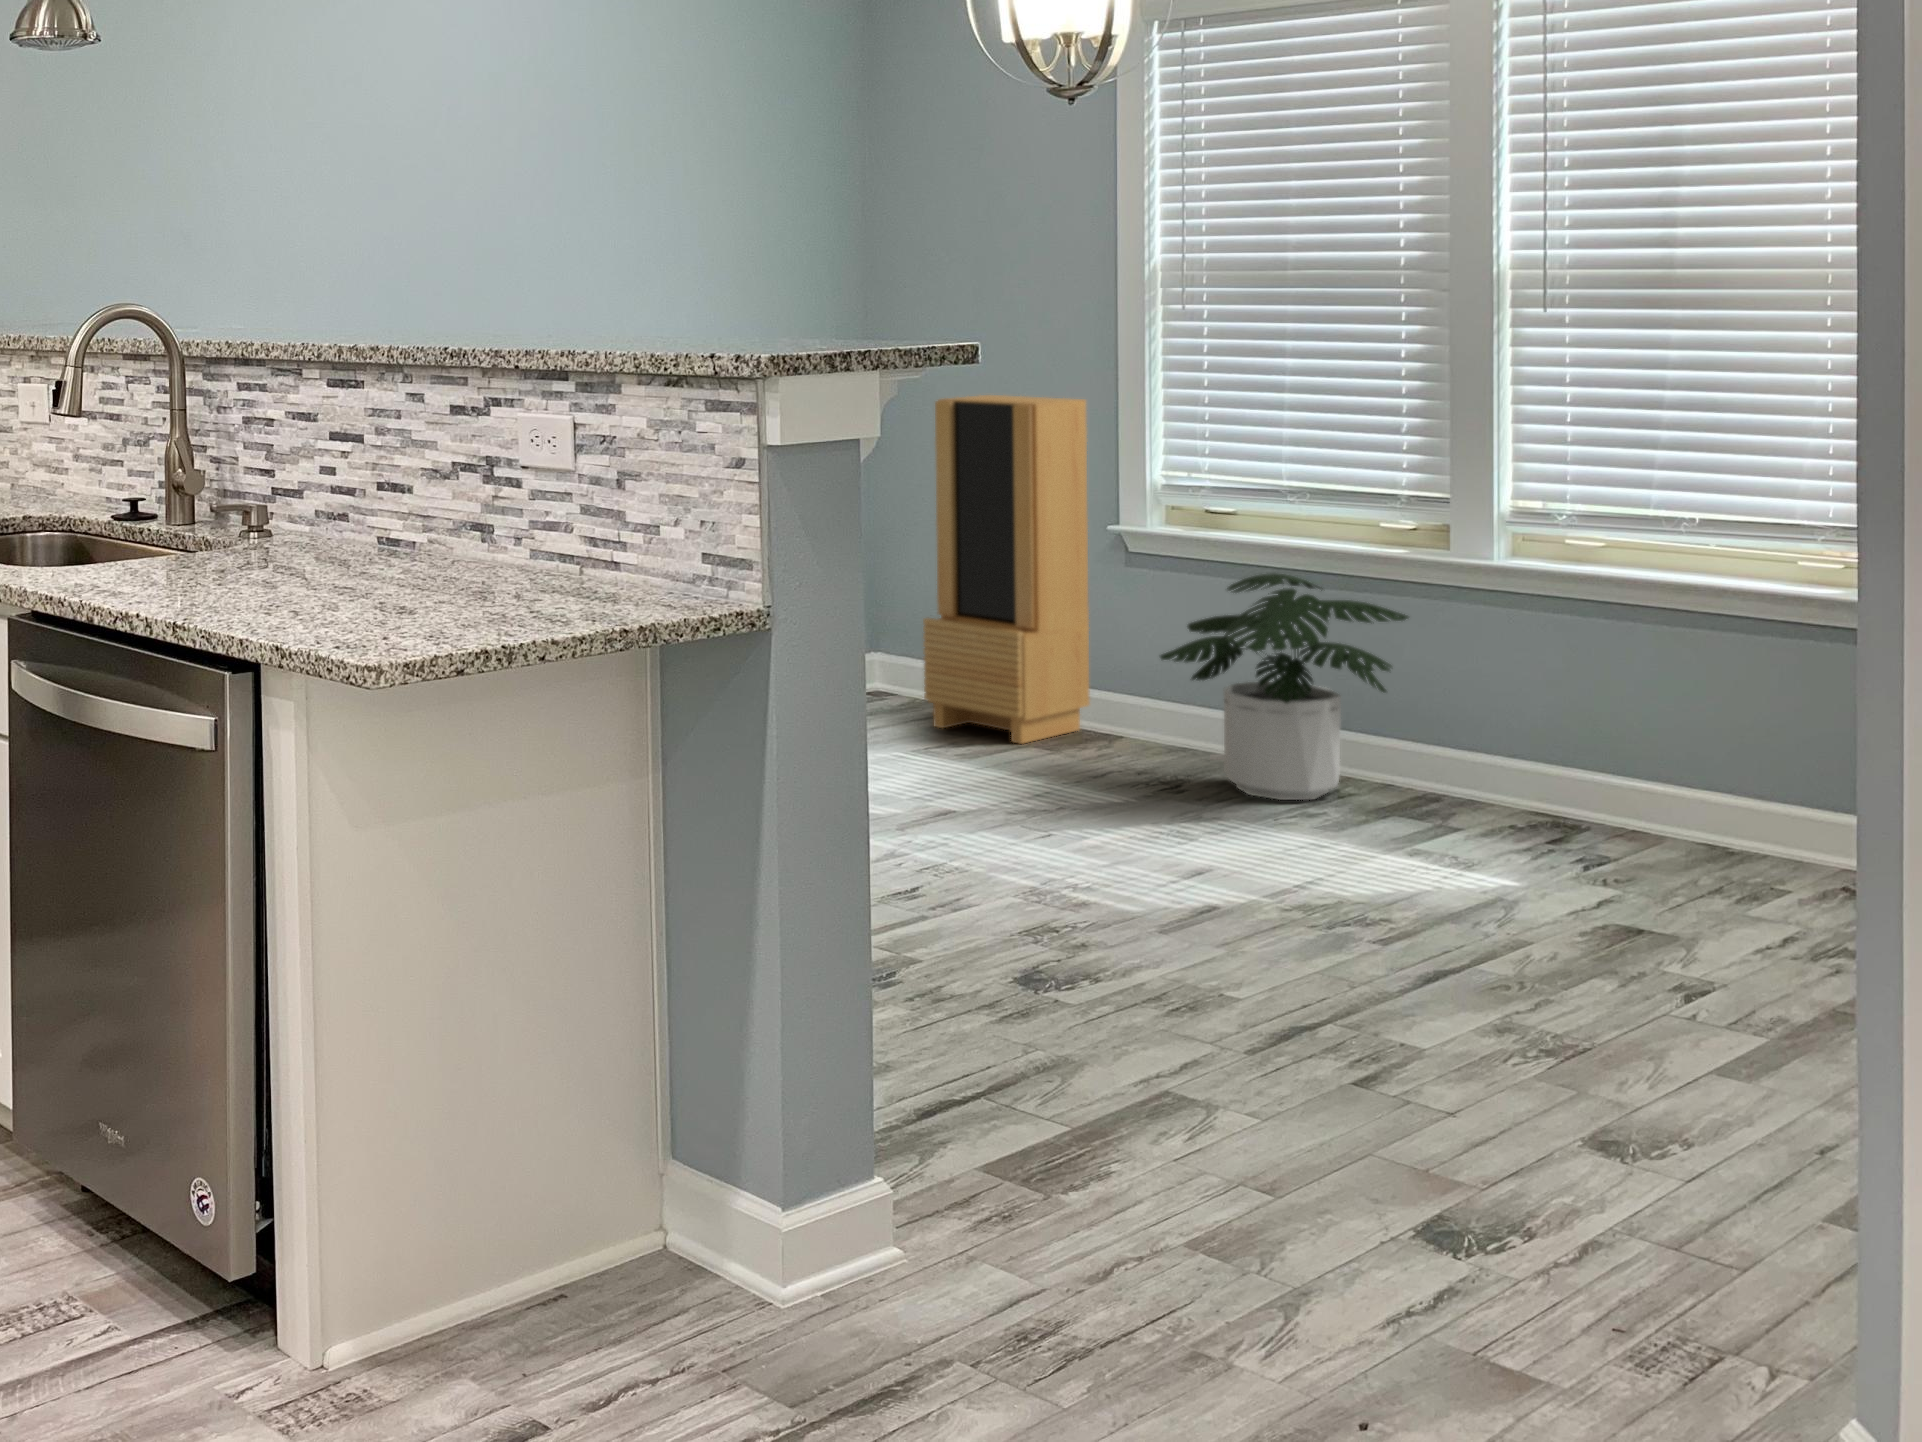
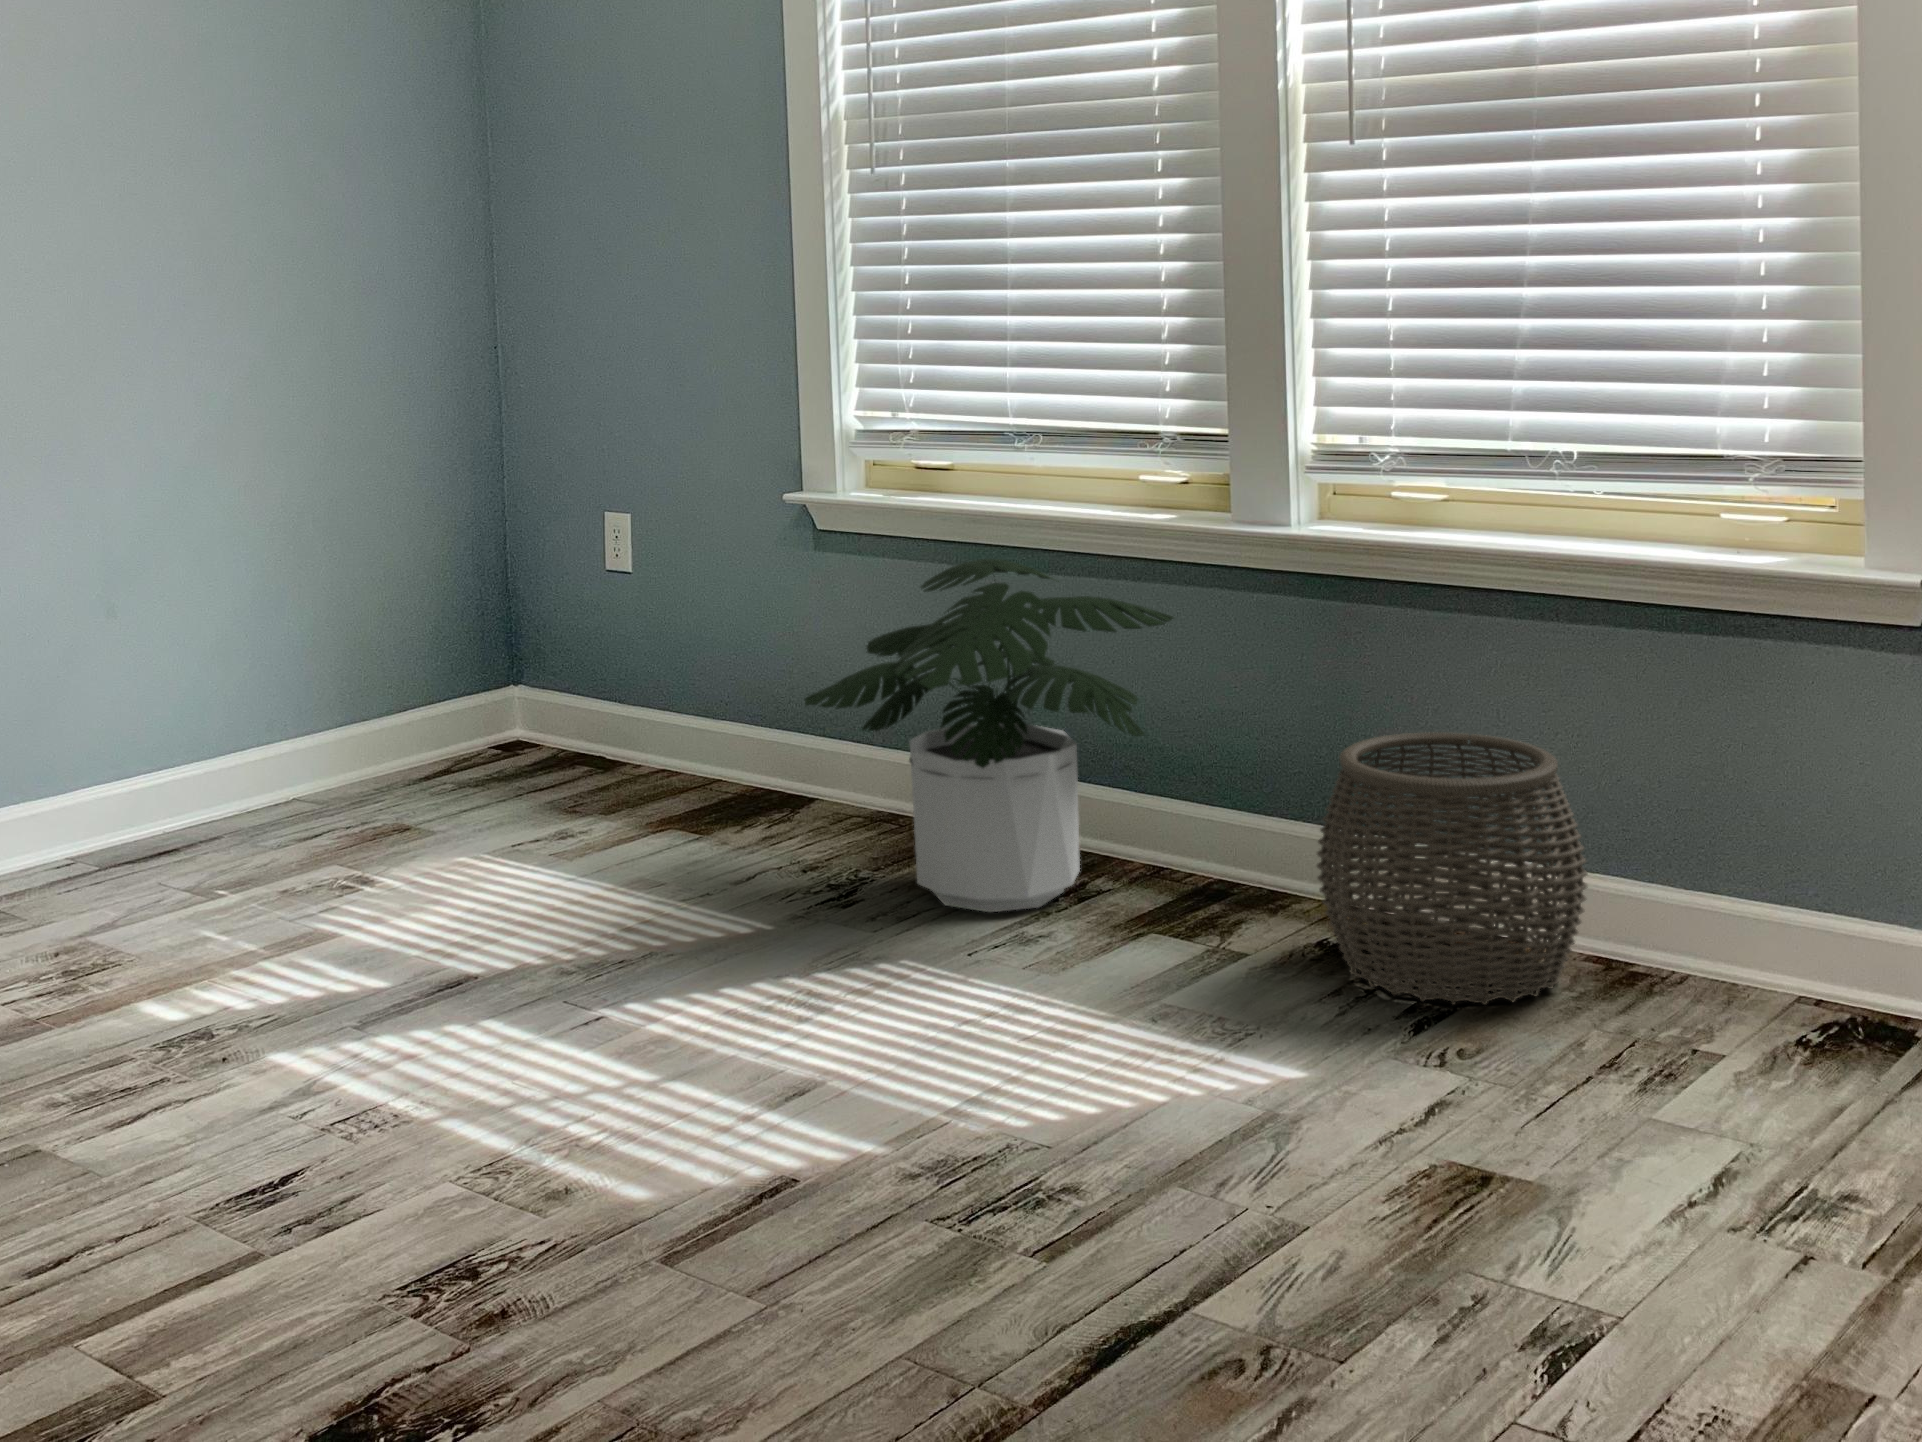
storage cabinet: present [923,395,1090,744] -> none [524,311,766,827]
woven basket: none [1516,695,1702,861] -> present [1317,732,1588,1005]

